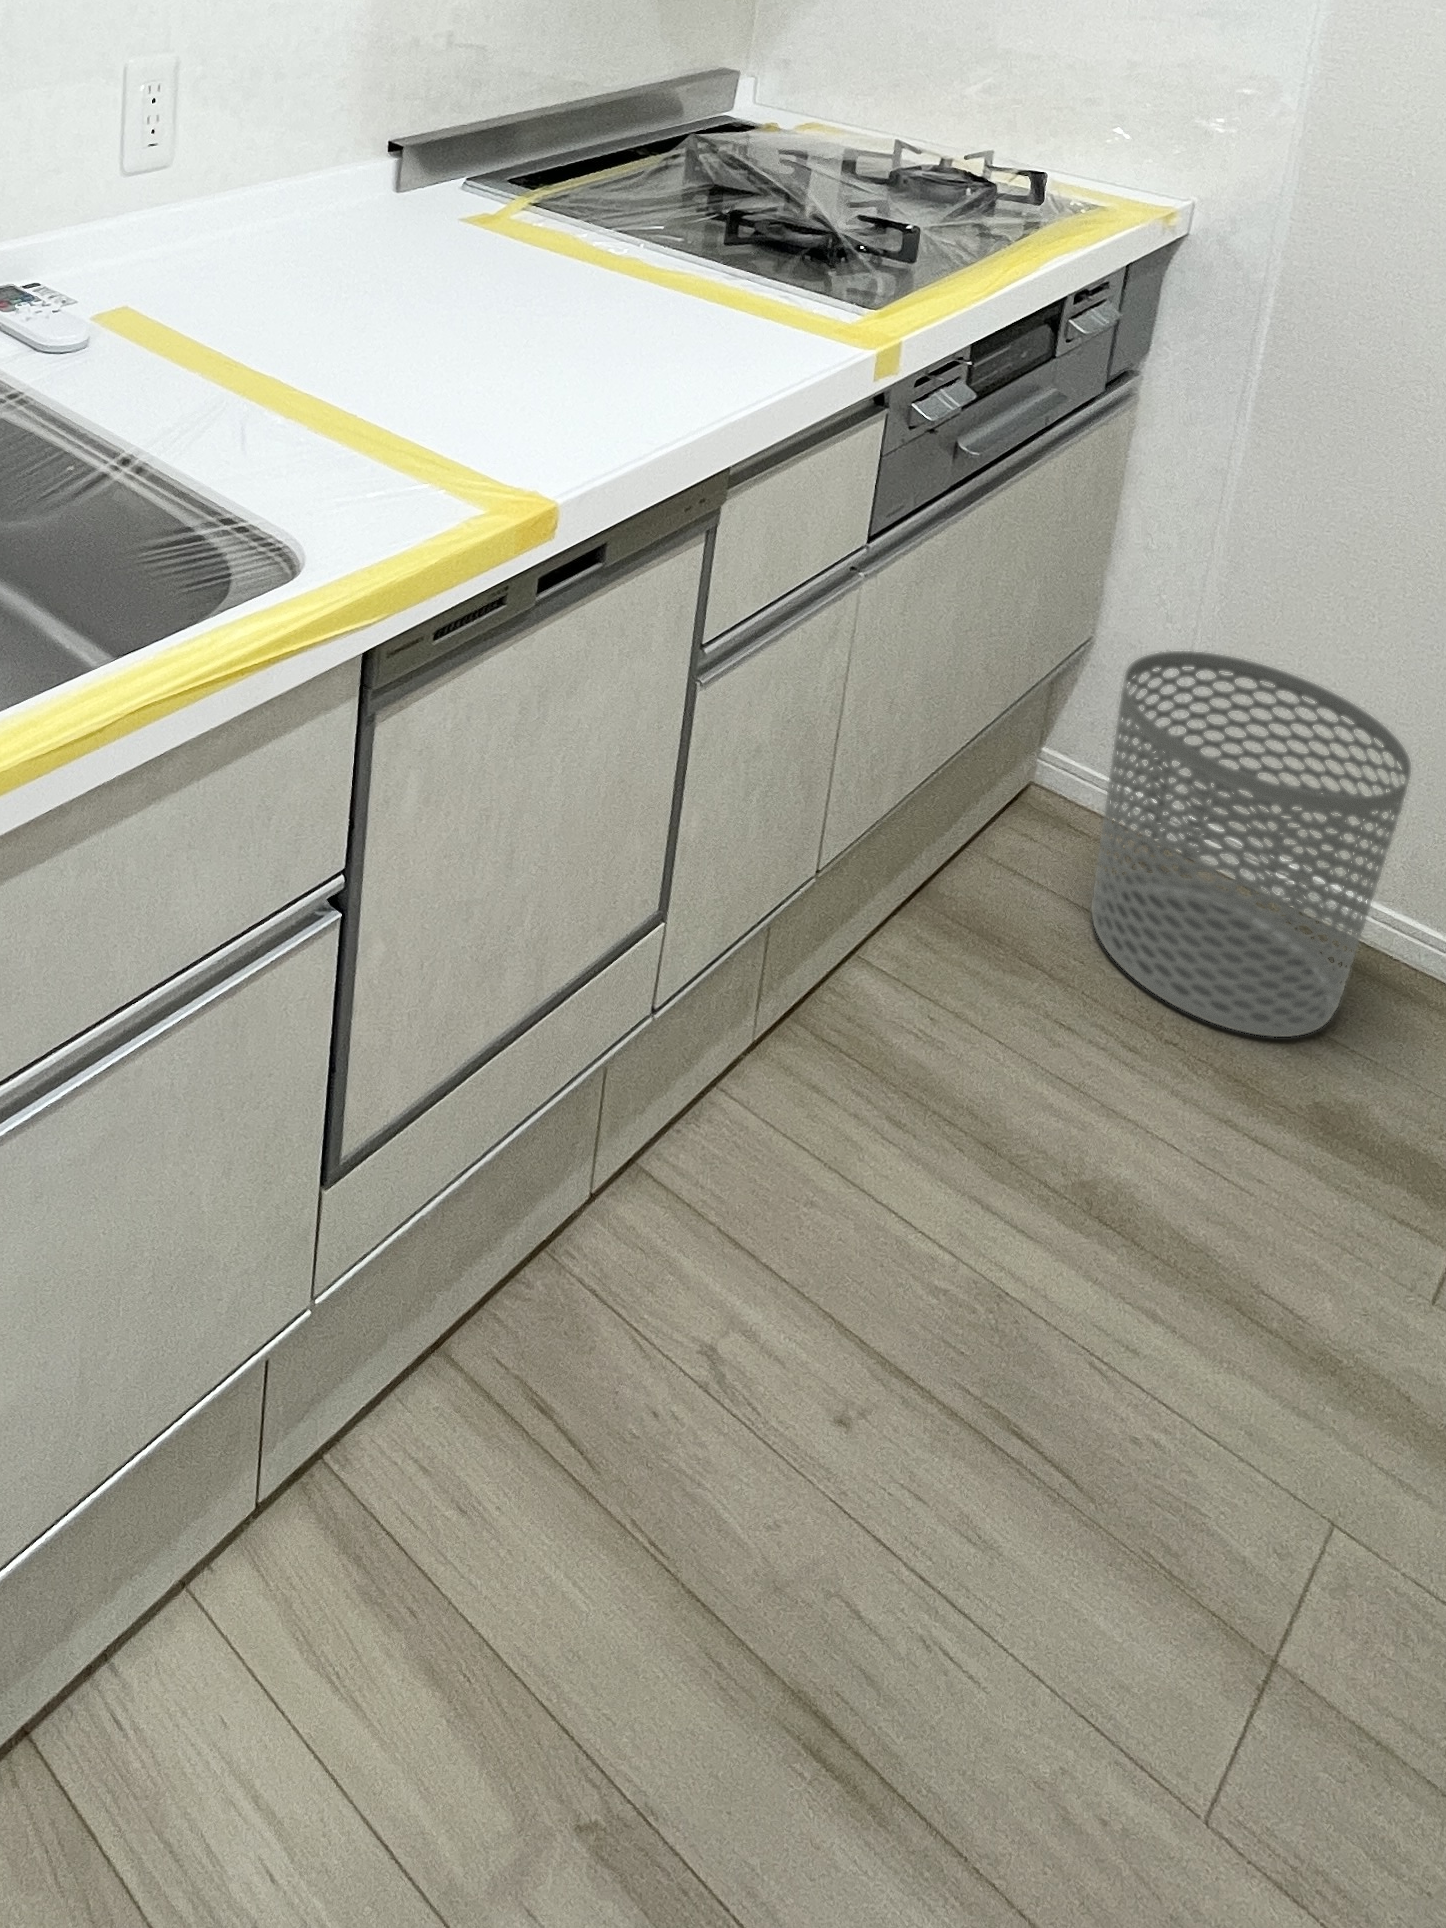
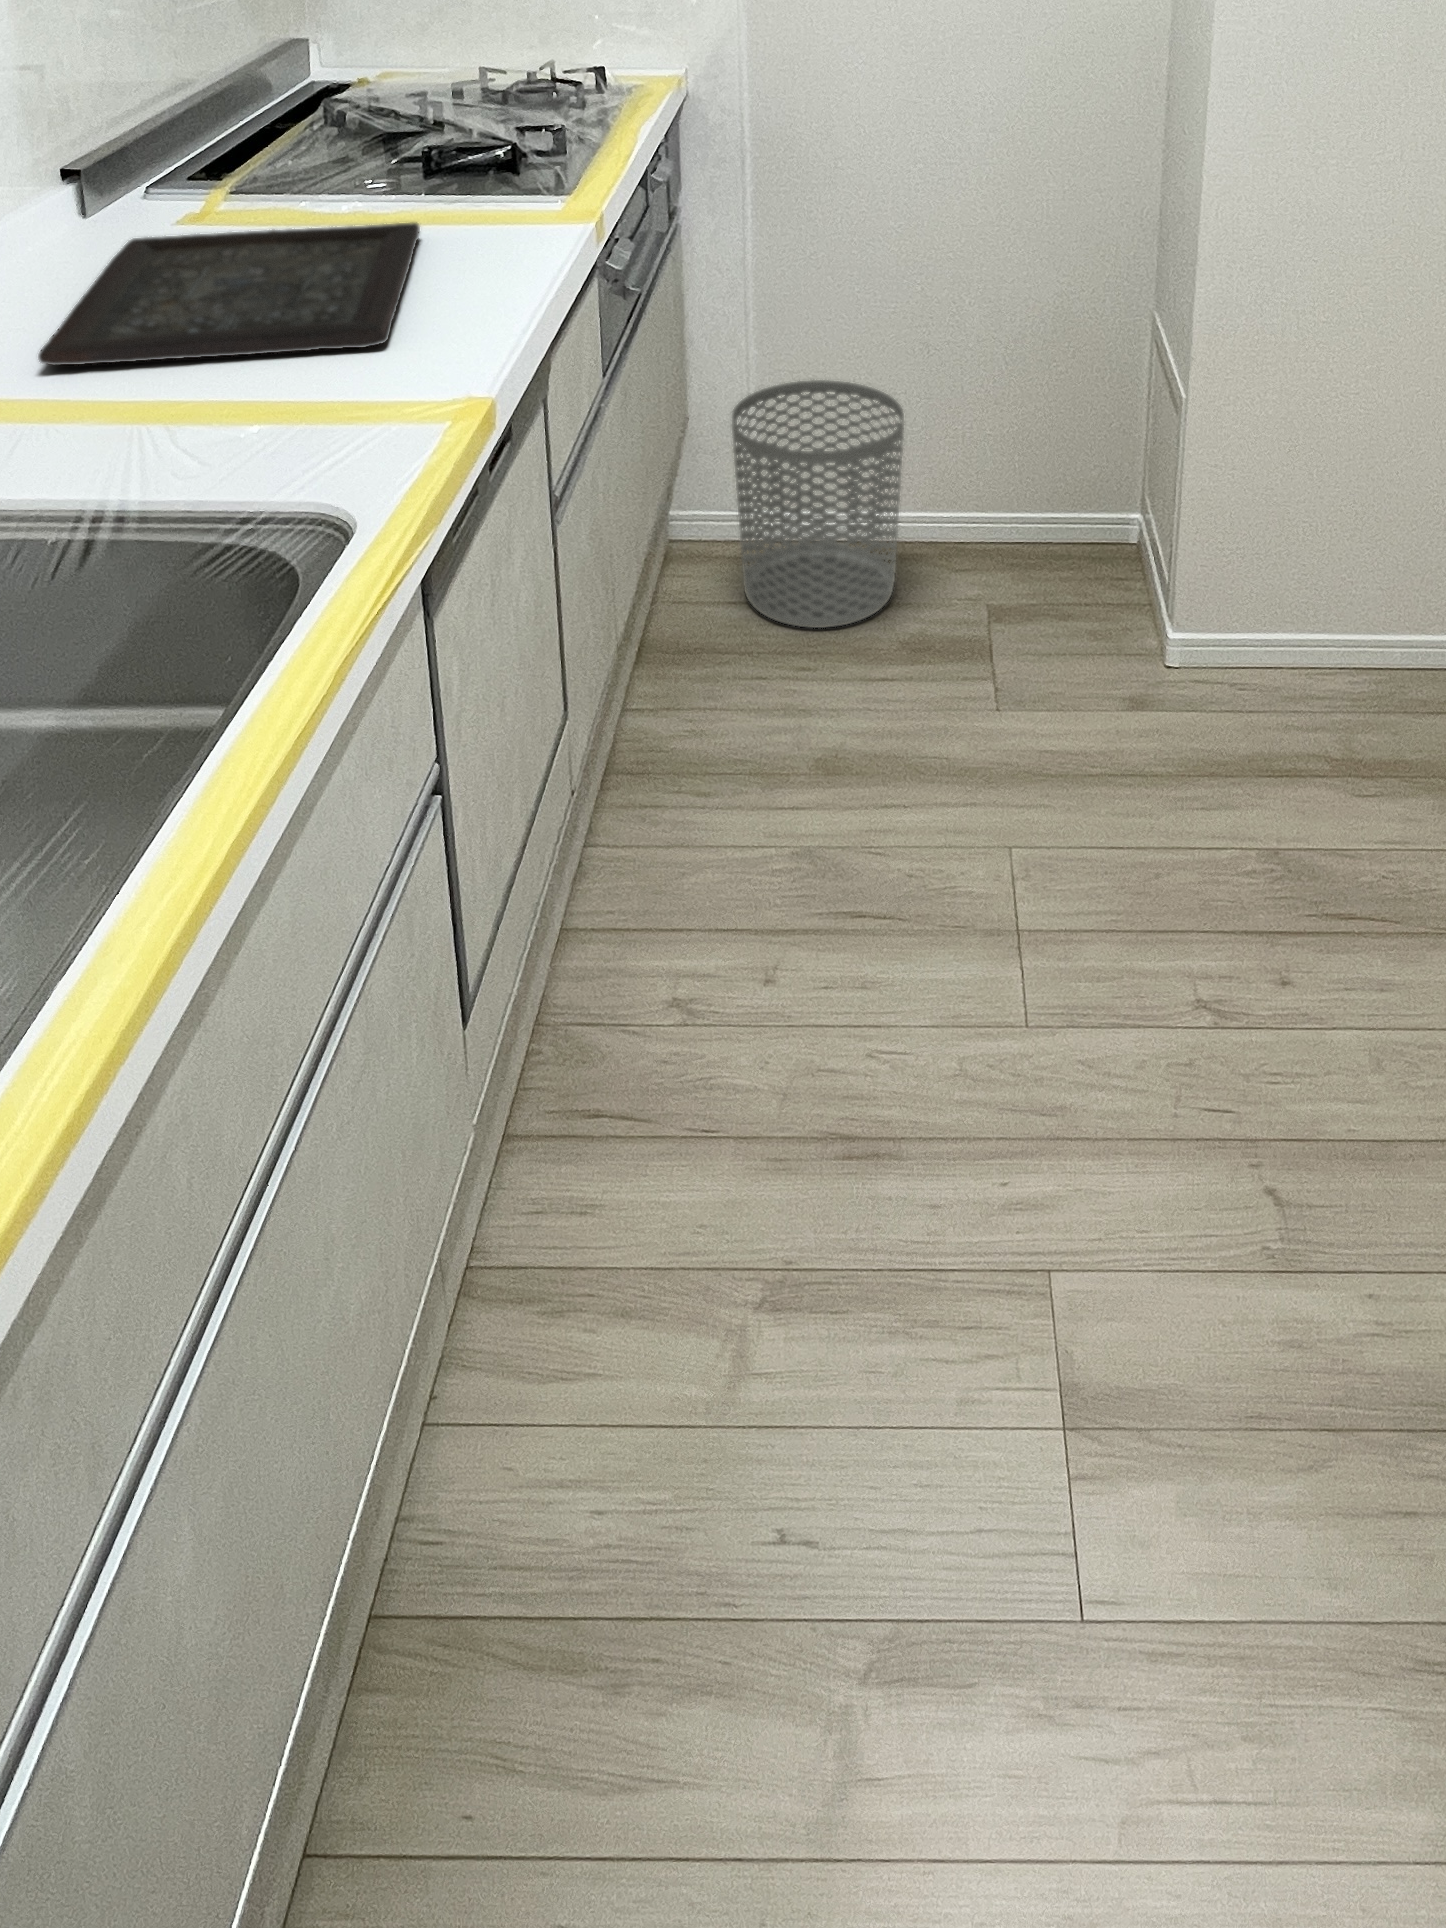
tray: none [219,221,662,399] -> present [38,223,420,365]

